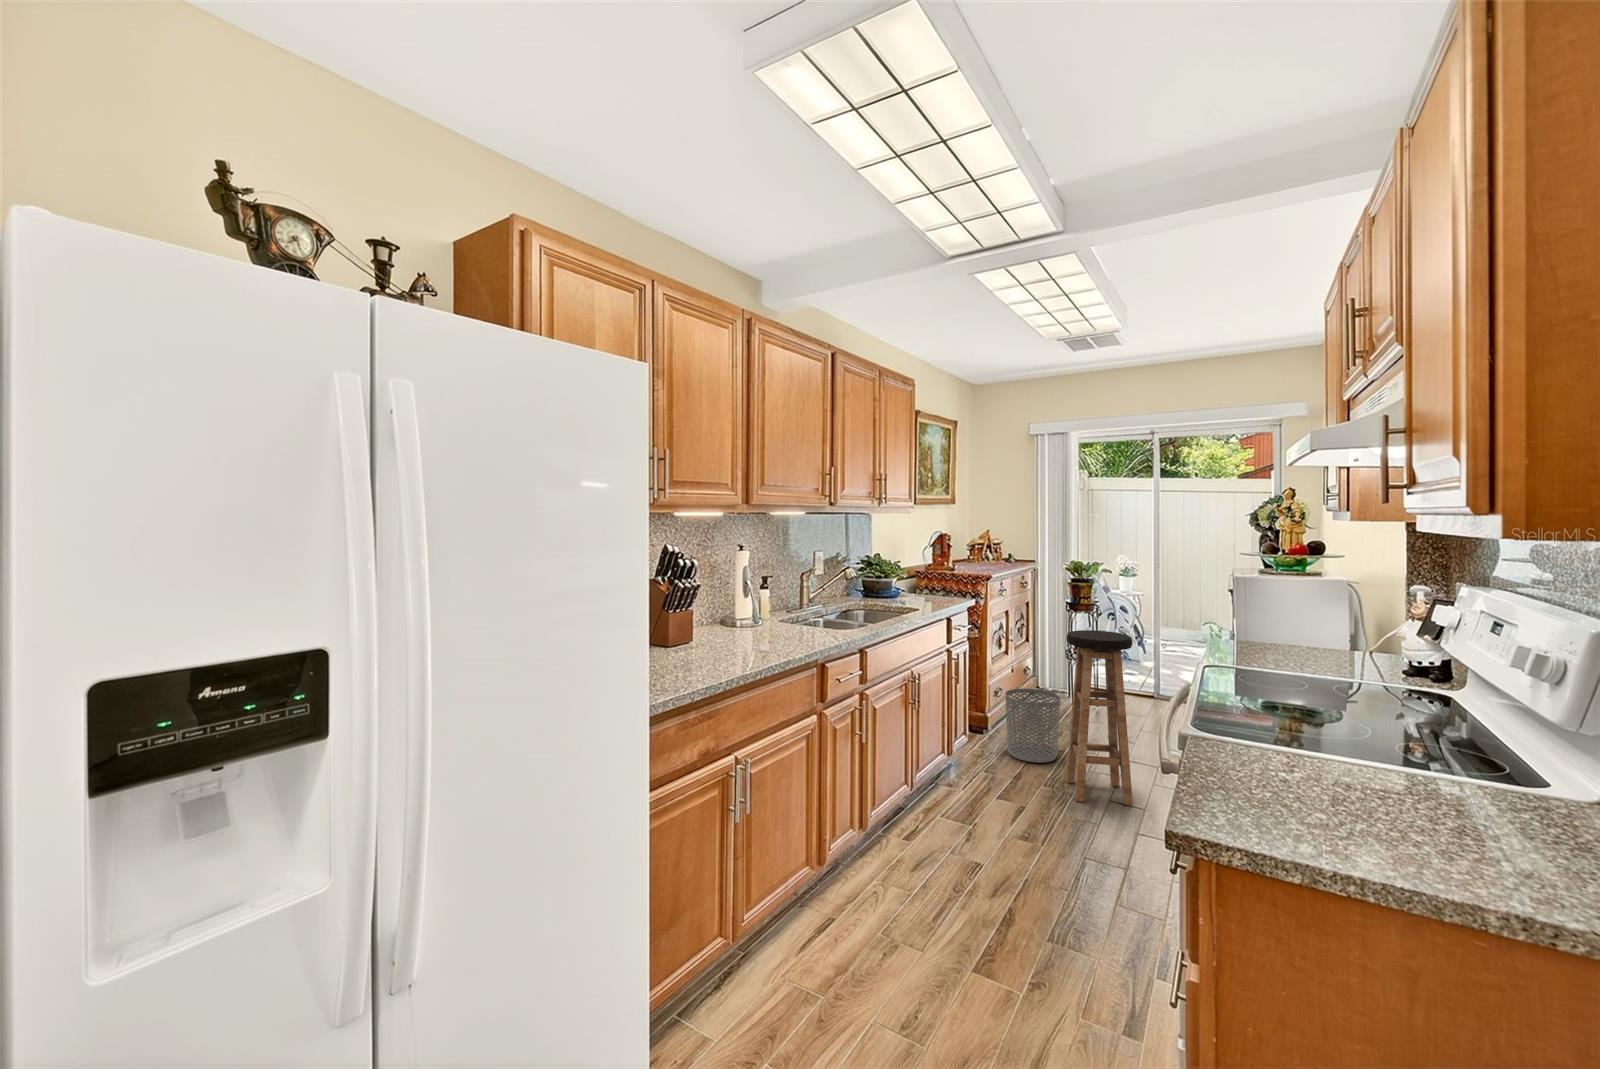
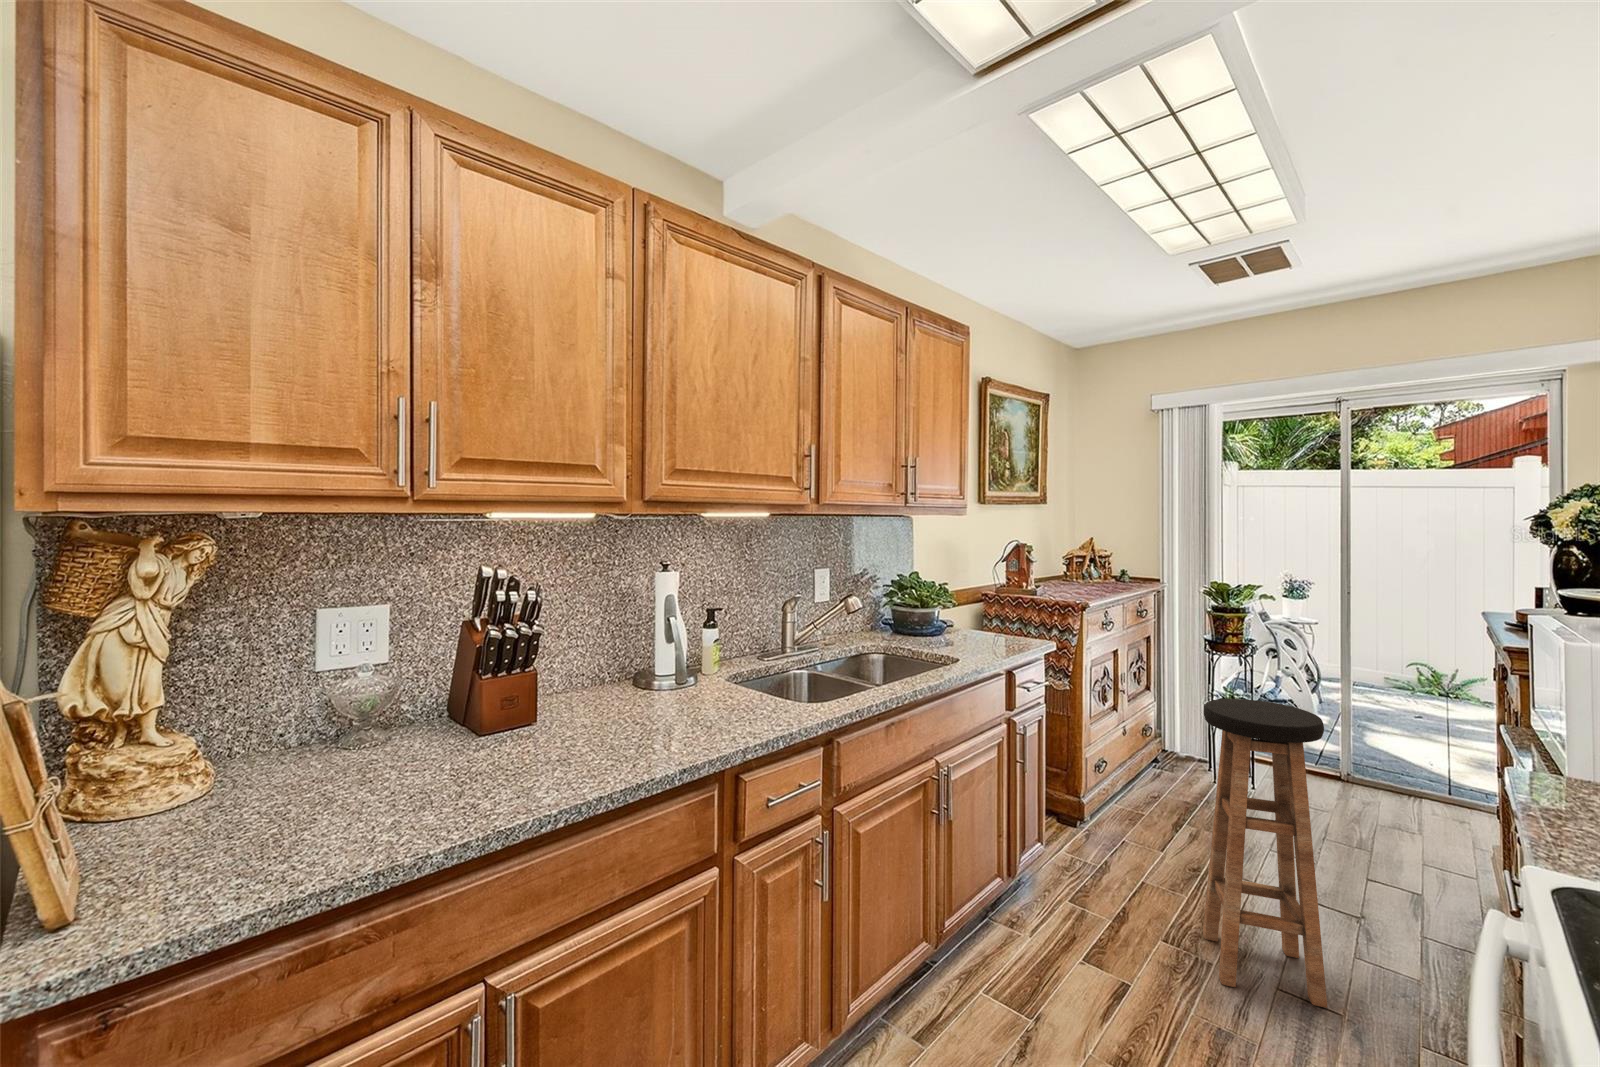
waste bin: present [1005,689,1060,763] -> none [1106,770,1194,892]

